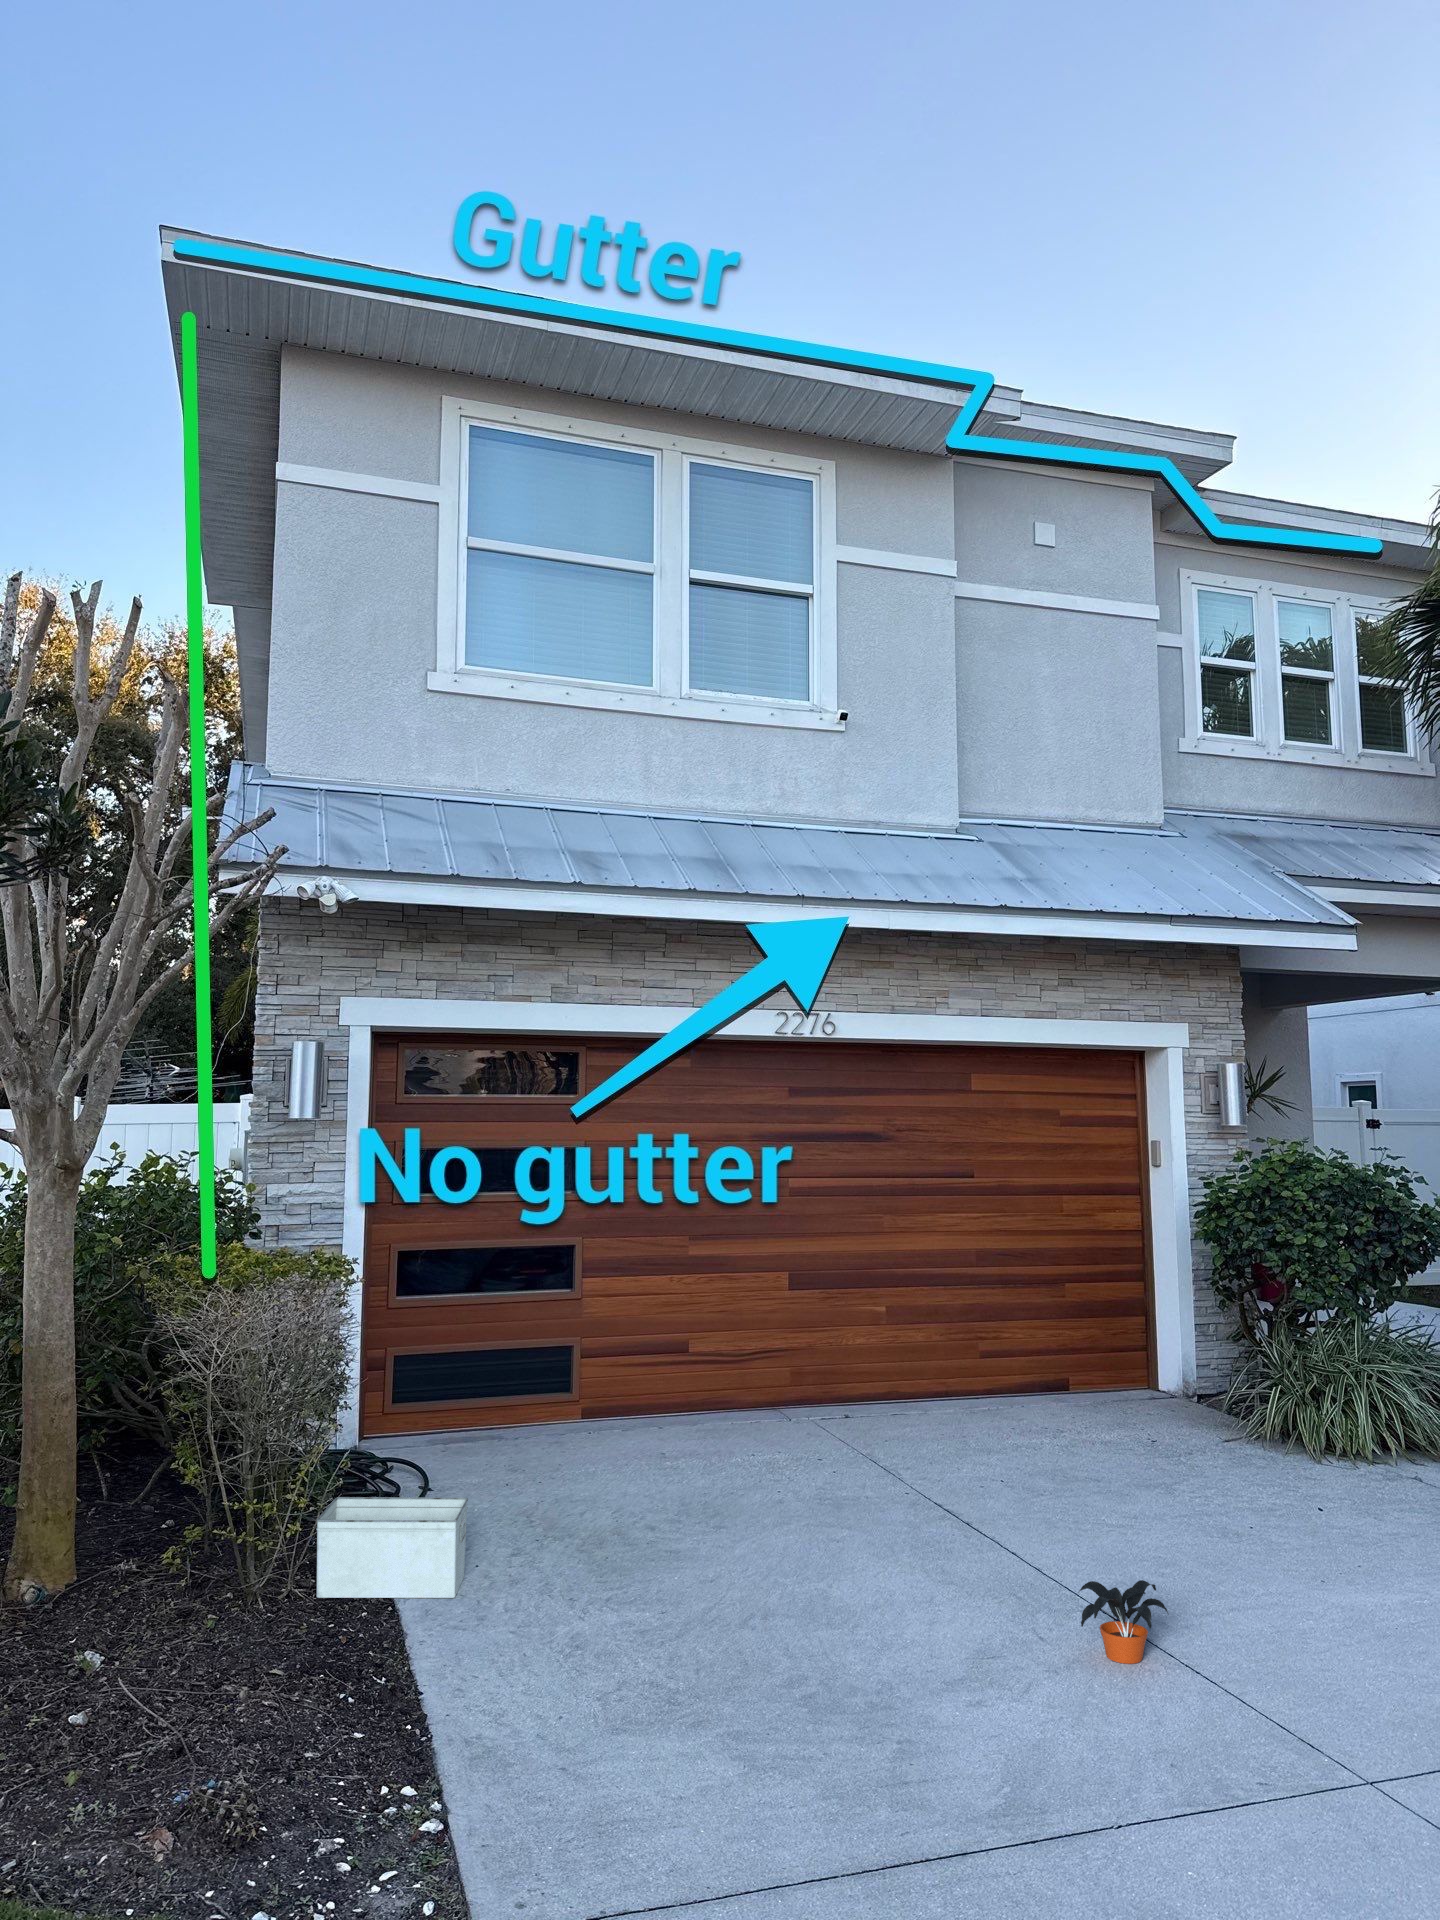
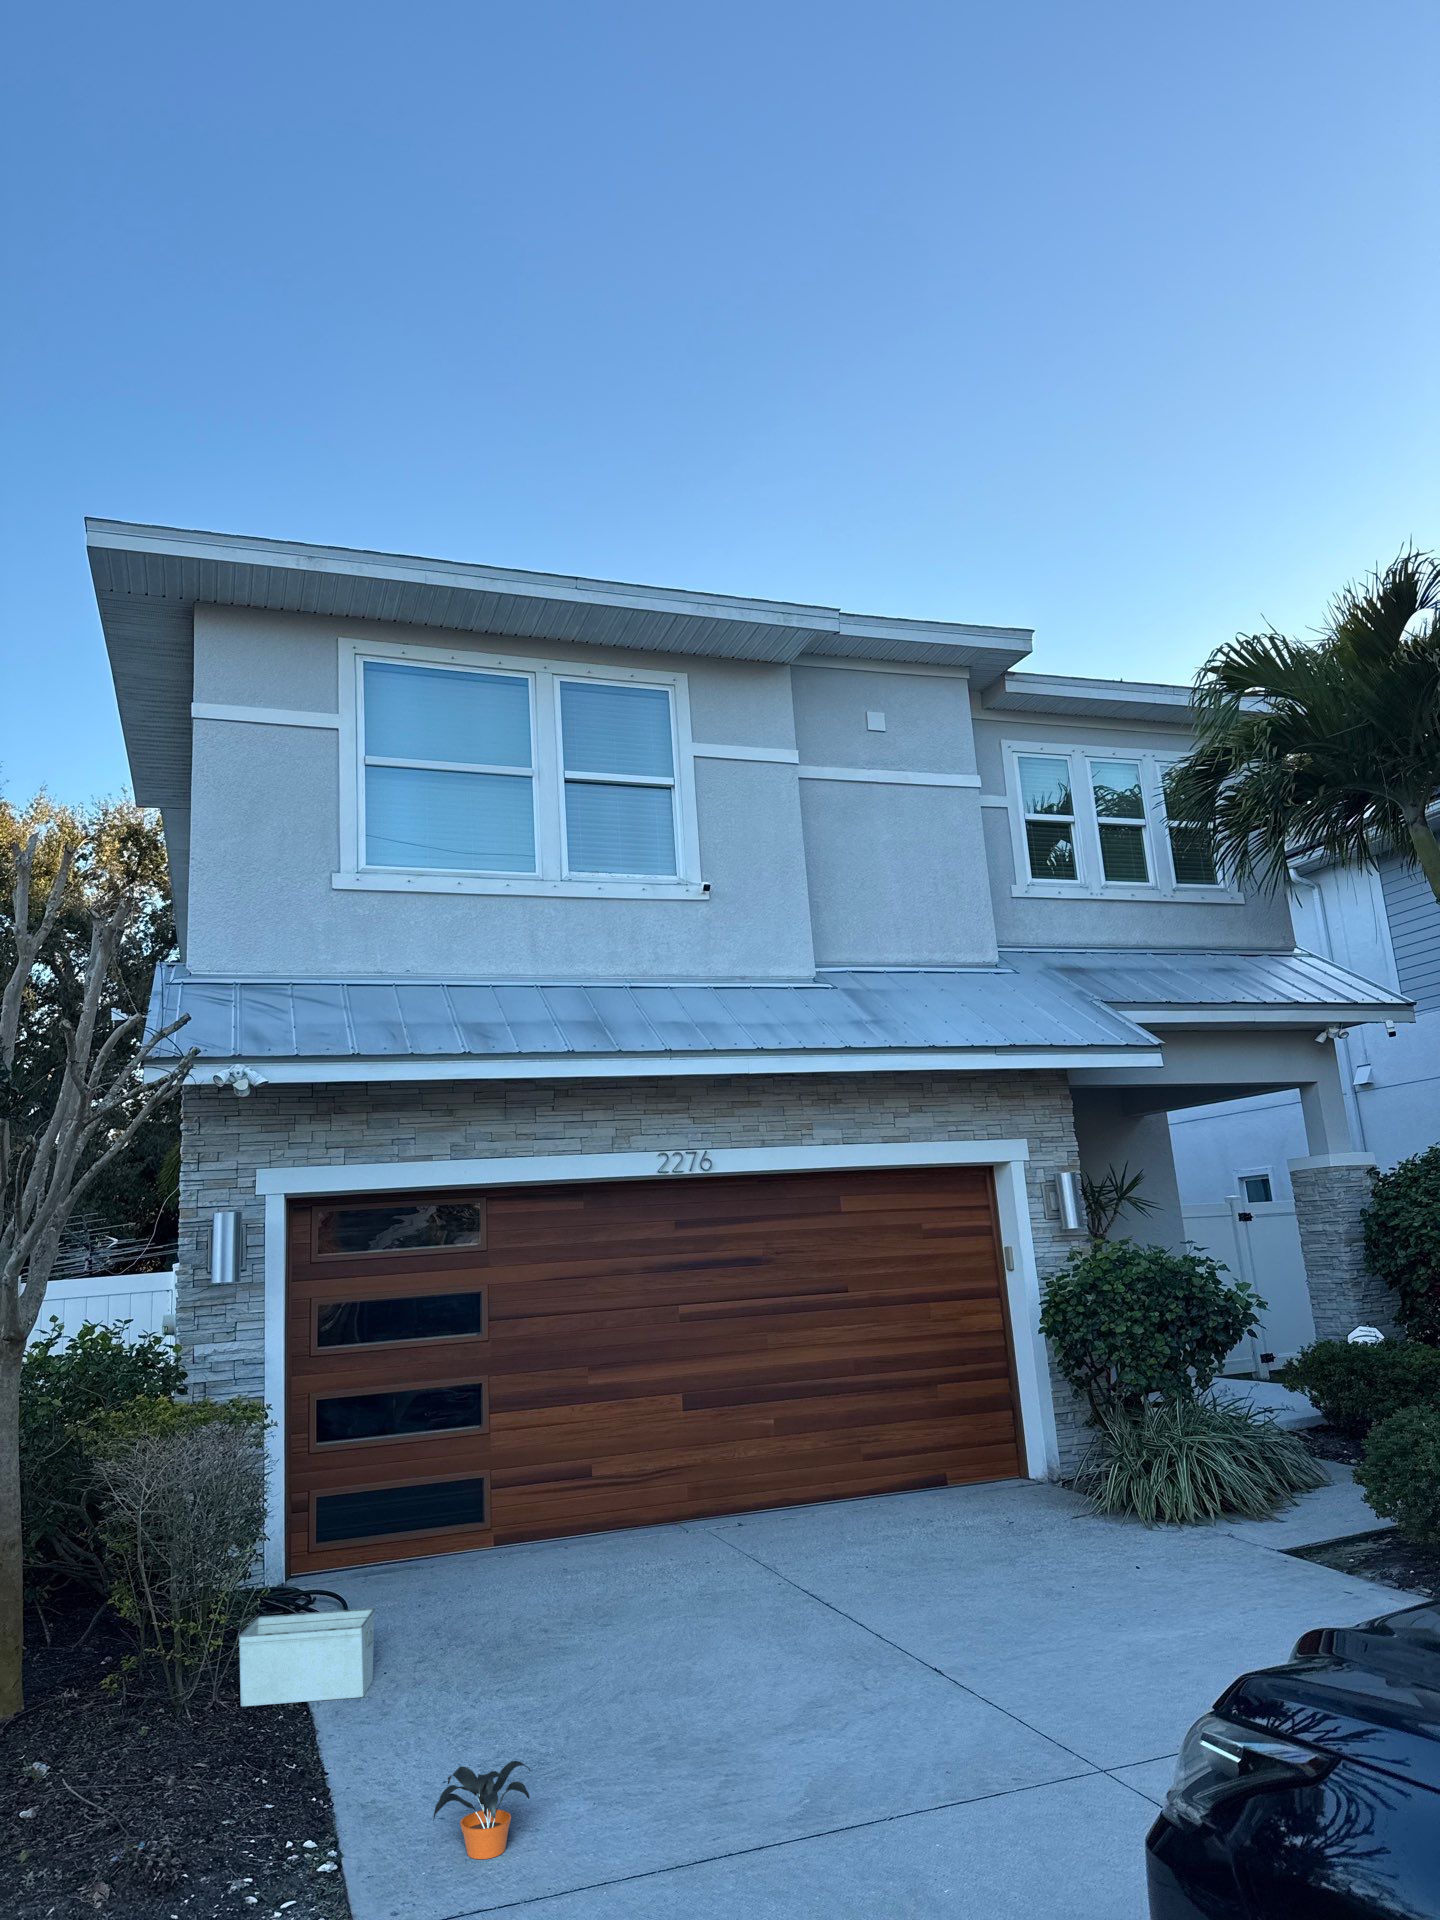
potted plant: present [1080,1580,1168,1664] -> present [433,1761,530,1859]

